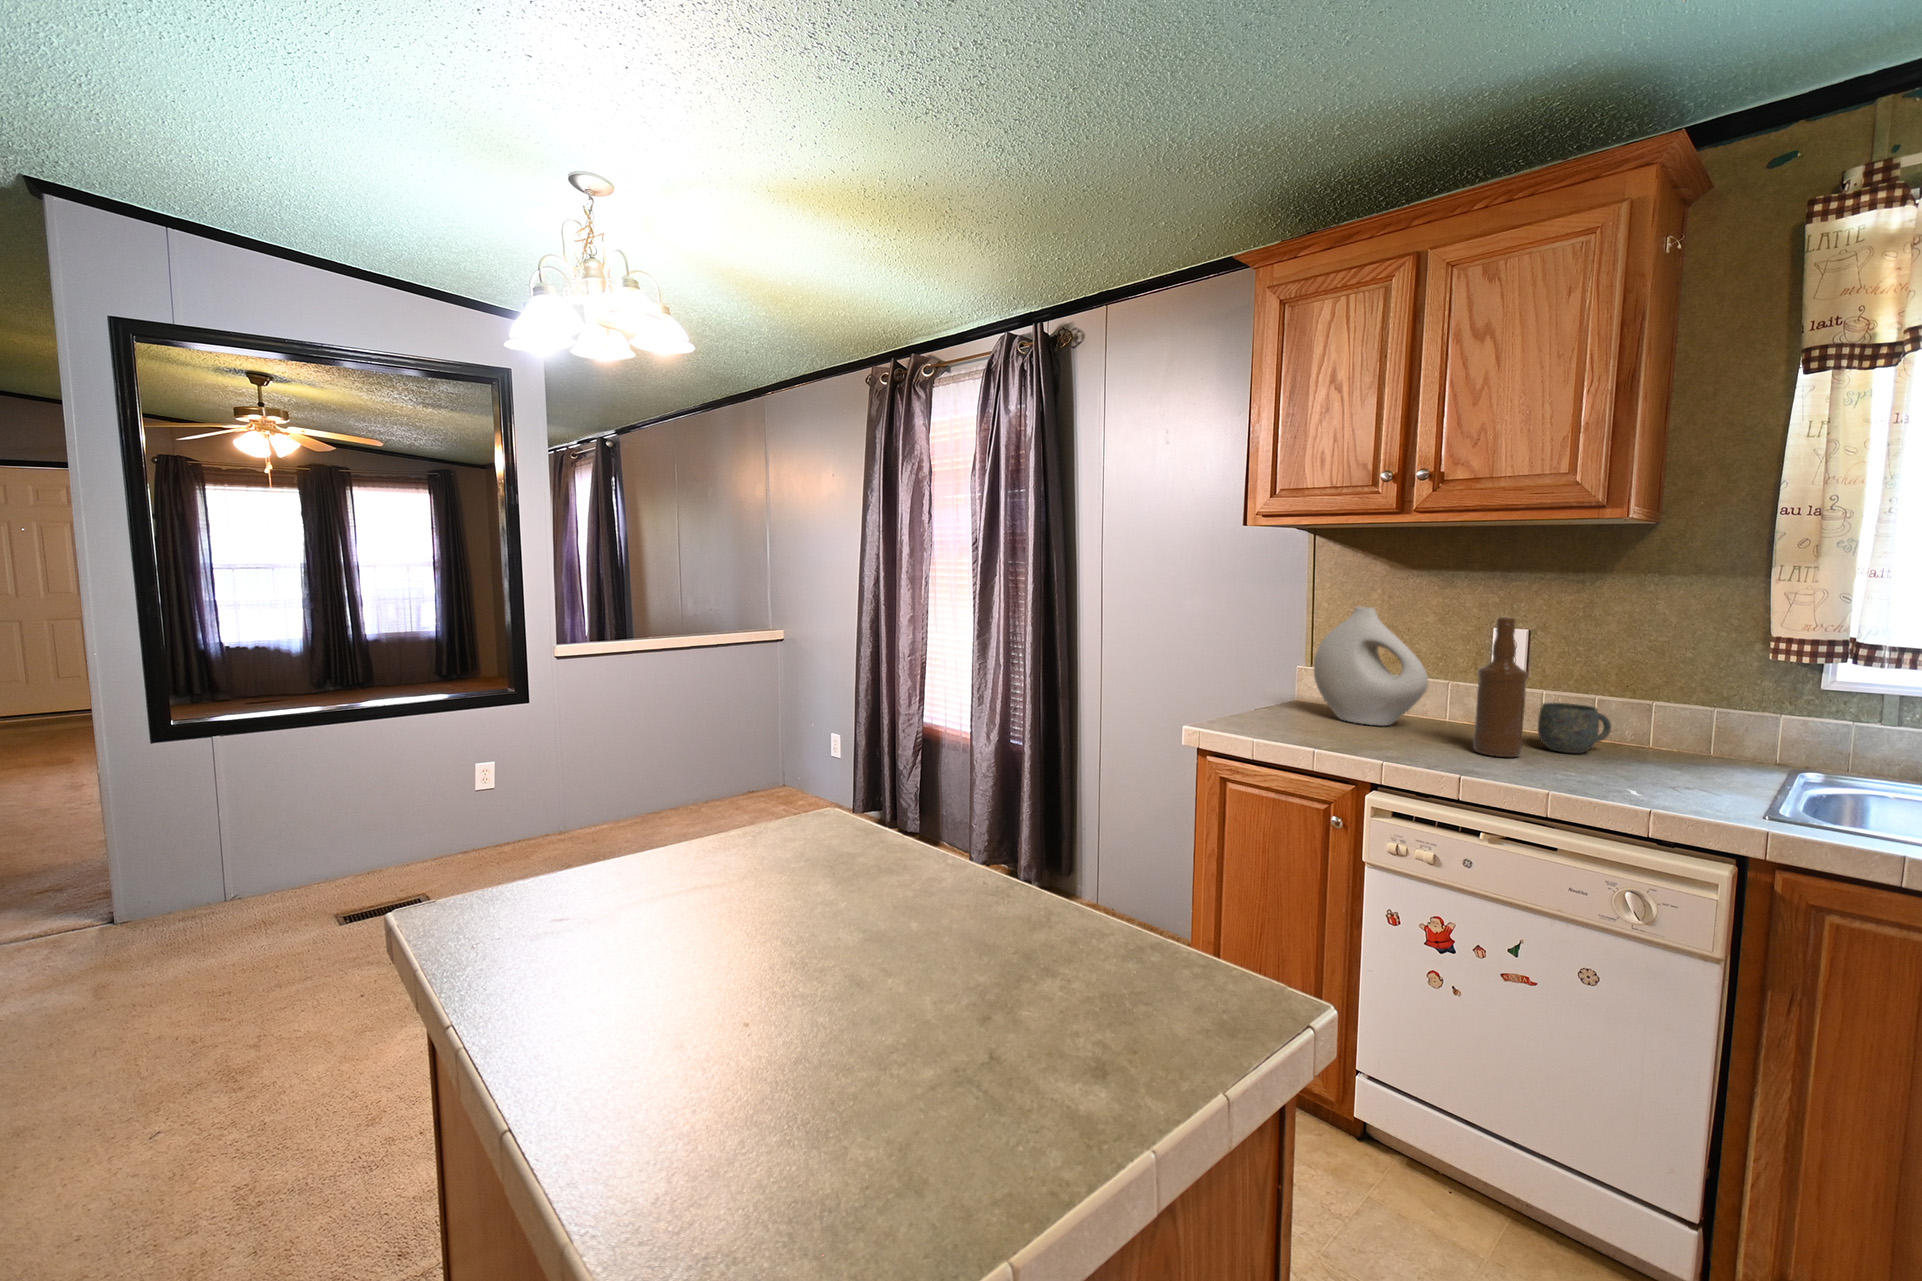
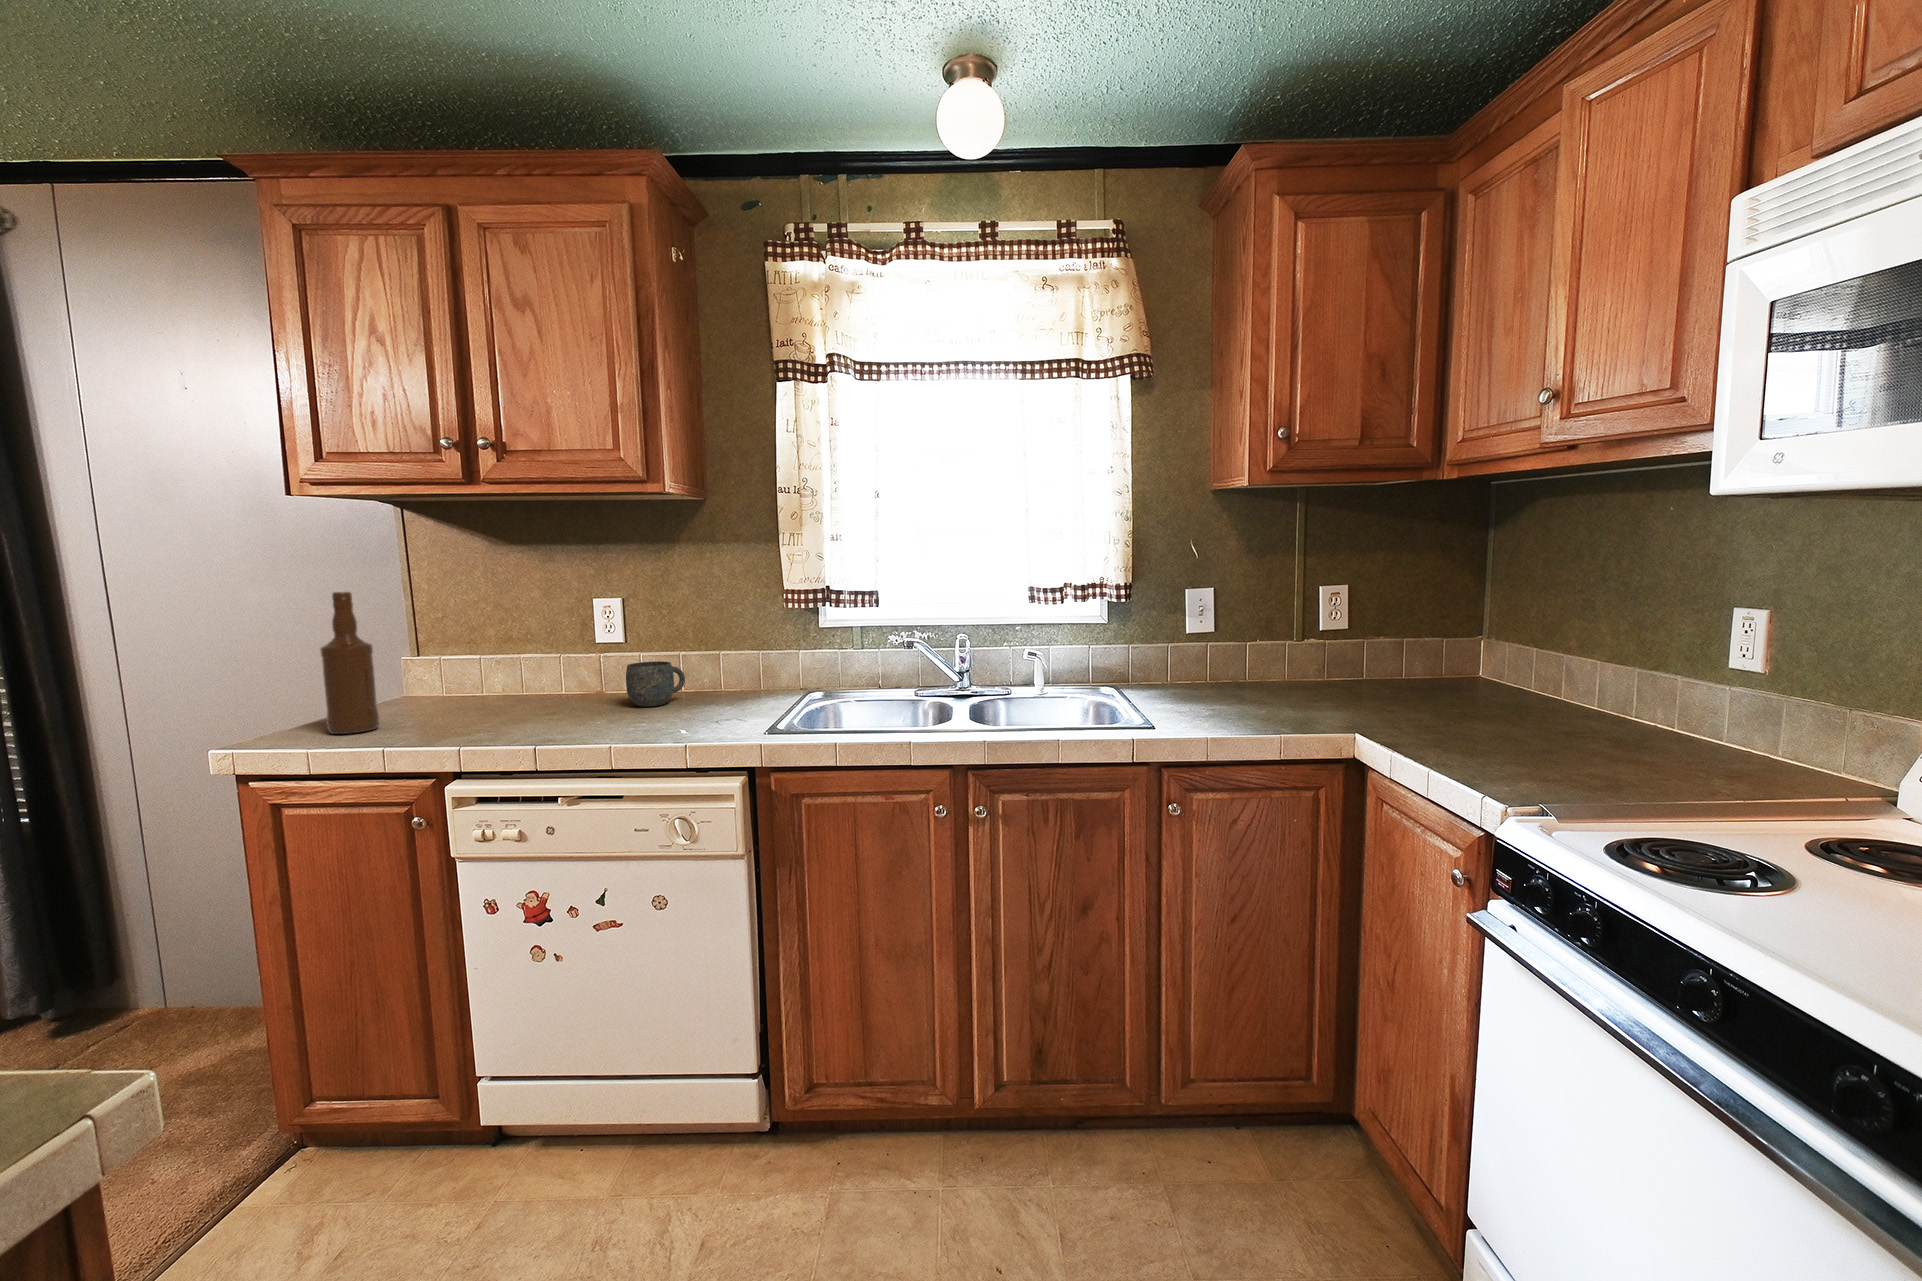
vase: present [1314,607,1428,725] -> none [408,585,527,711]
bottle: present [1473,617,1528,757] -> present [320,592,379,734]

